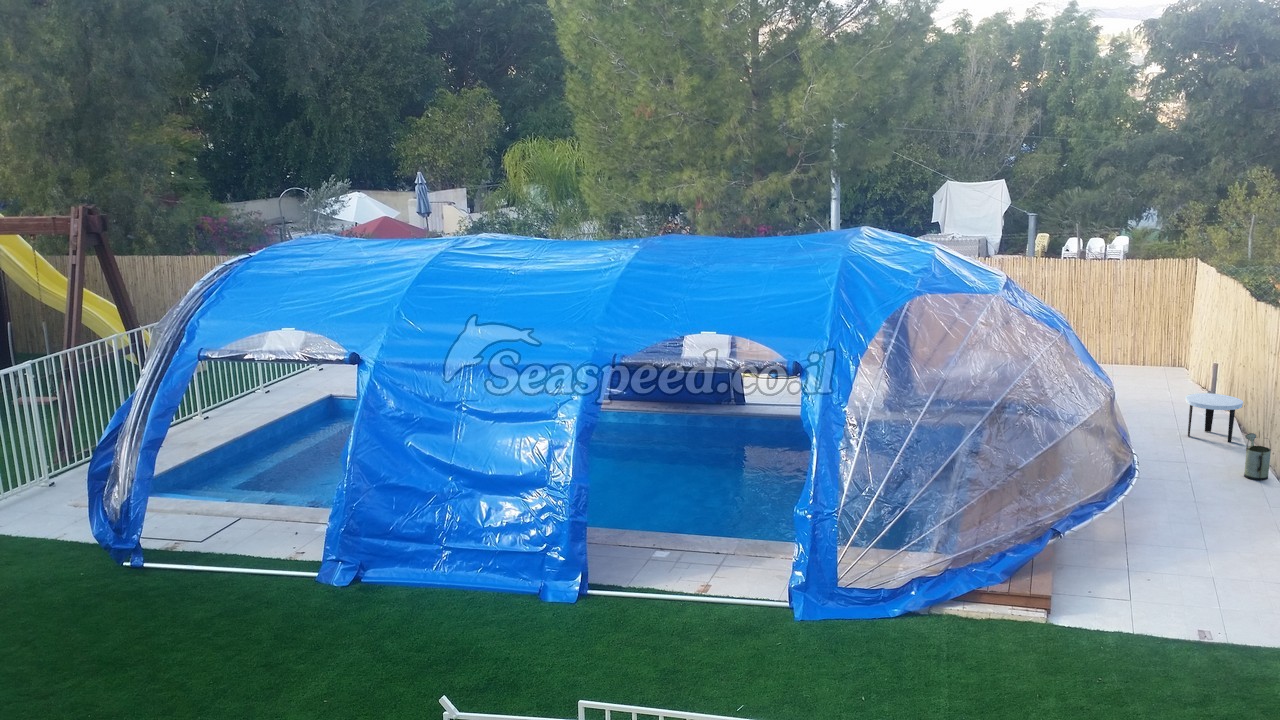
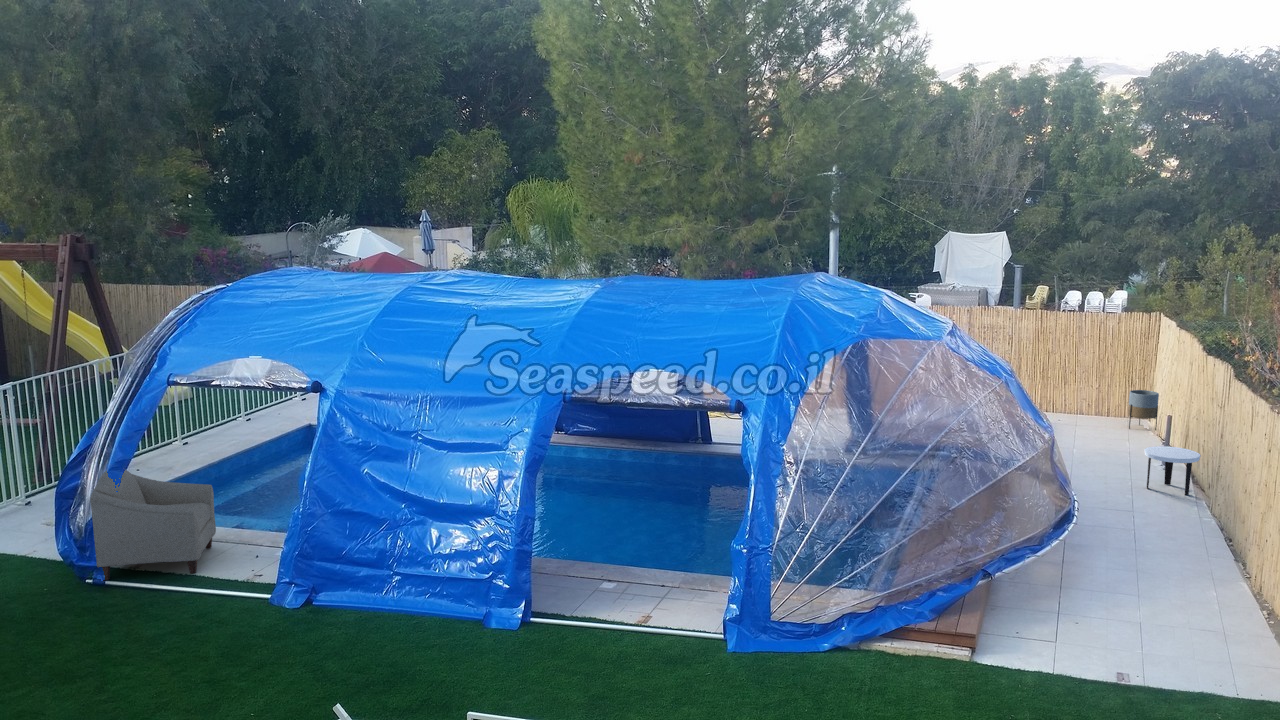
planter: none [1156,336,1187,376] -> present [1128,390,1159,430]
watering can: present [1244,433,1271,481] -> none [1194,486,1219,533]
chair: none [125,447,252,563] -> present [90,470,216,580]

